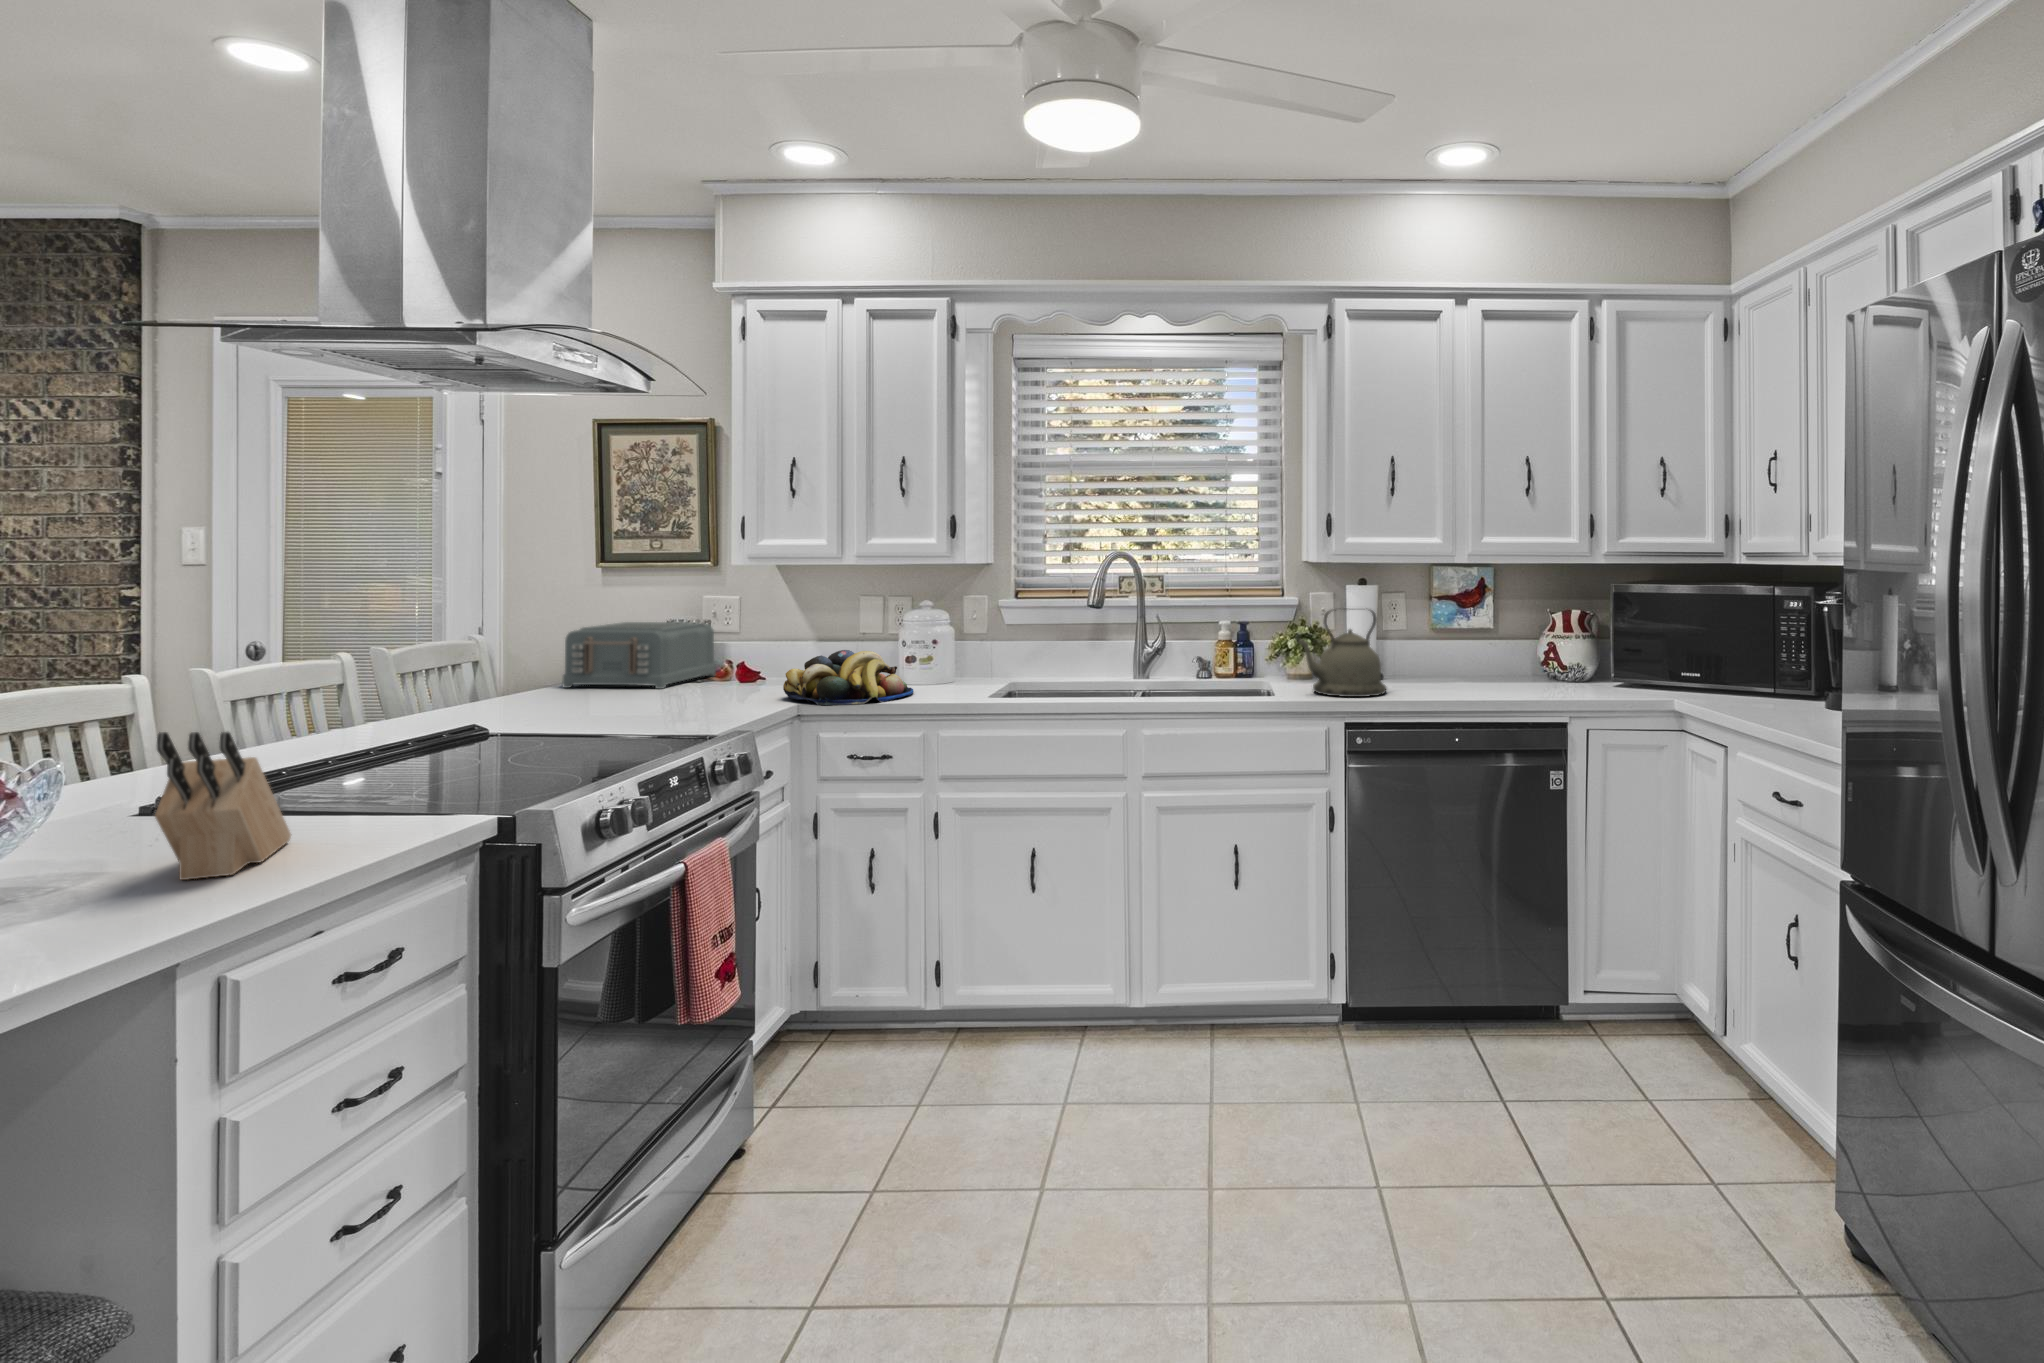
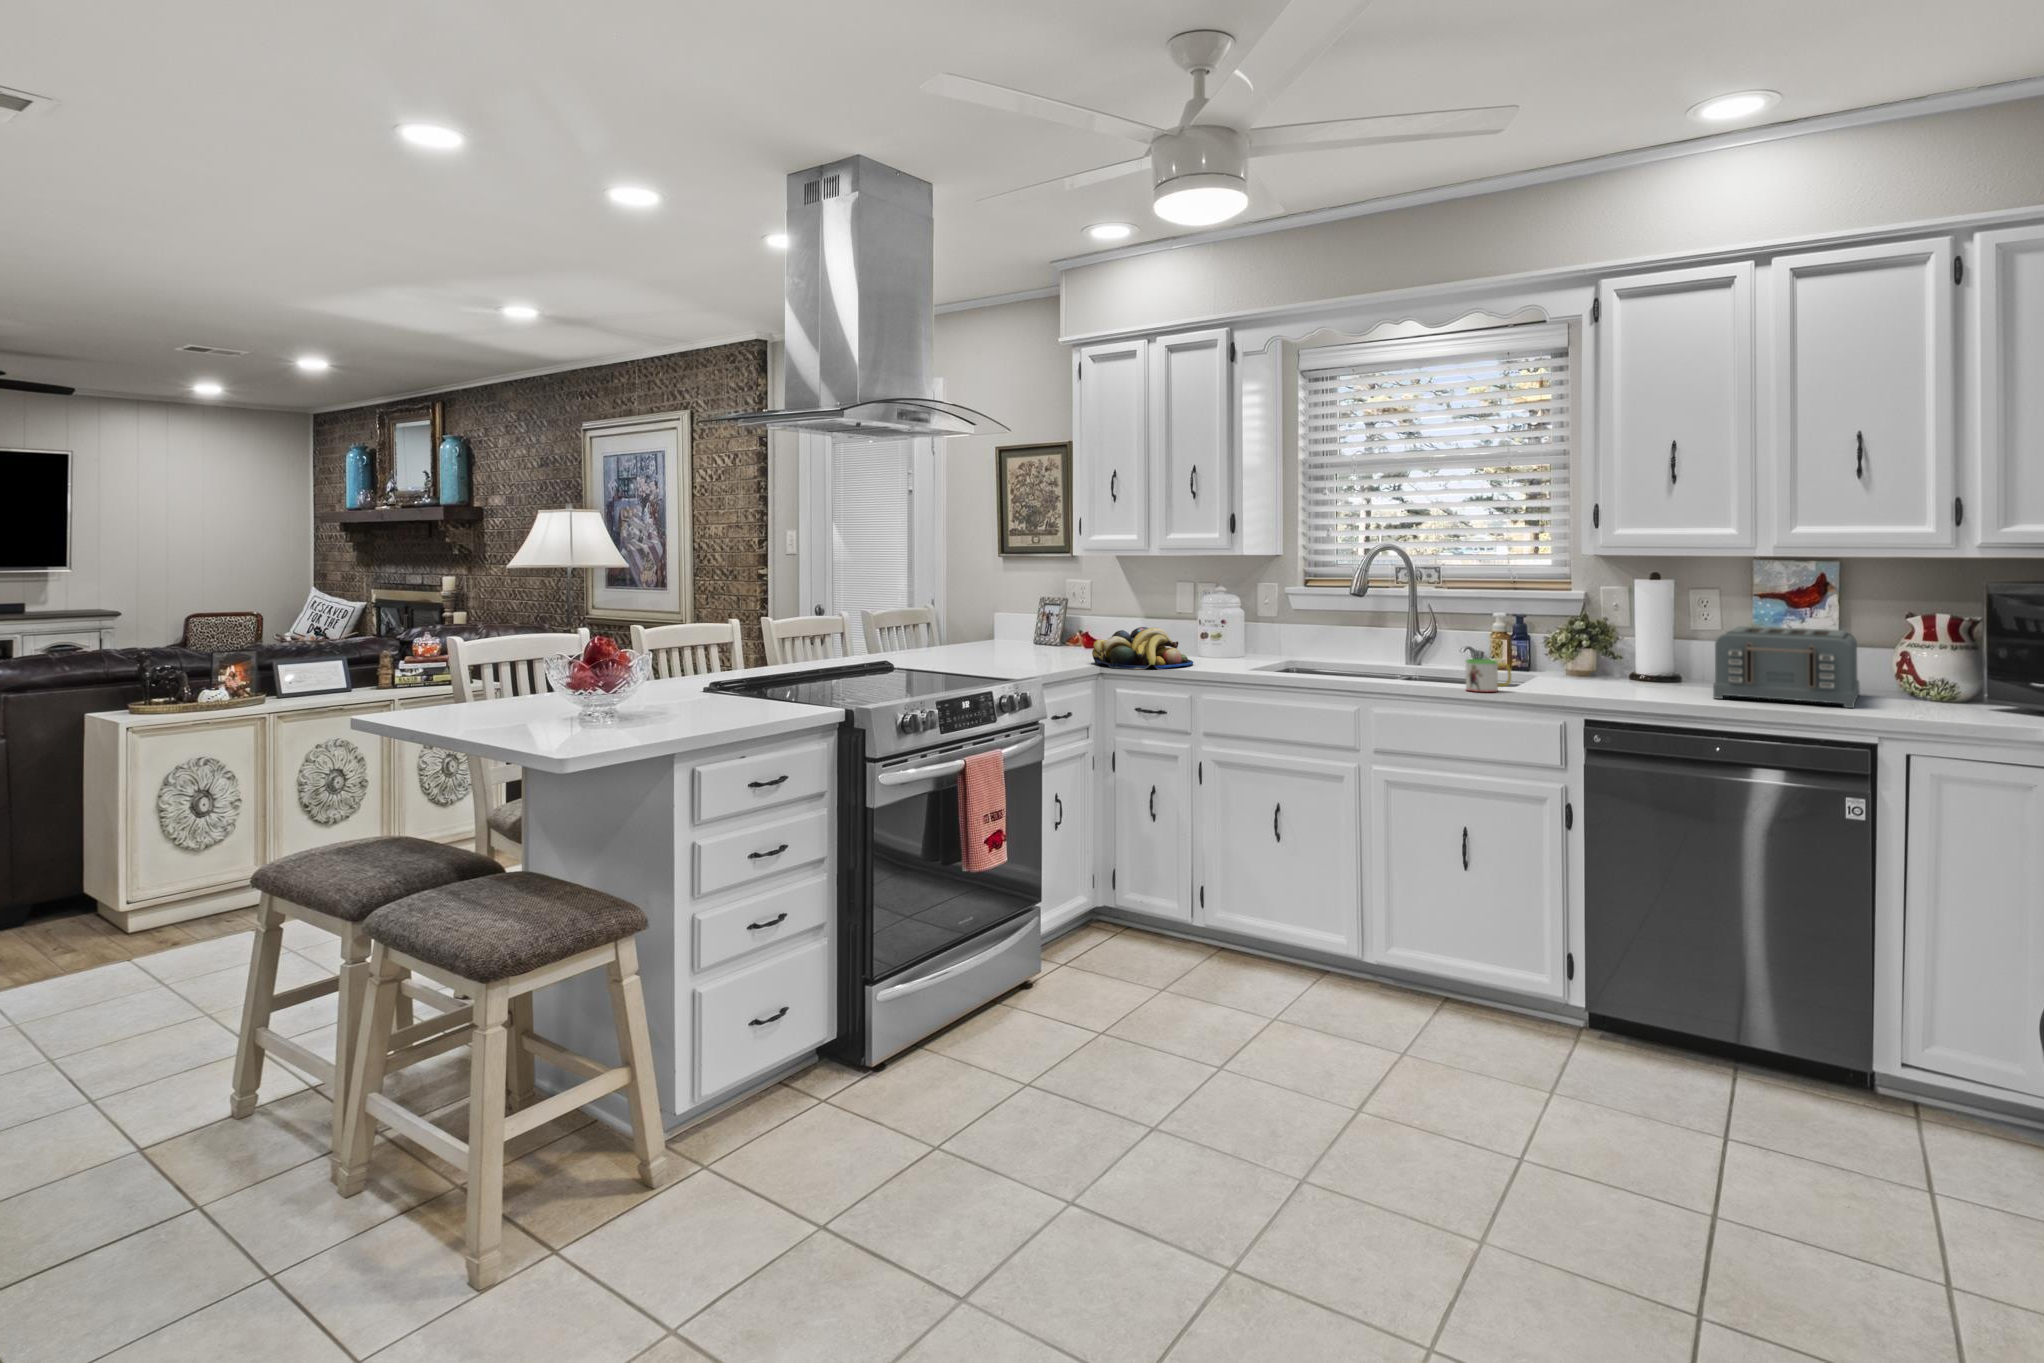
kettle: present [1297,610,1387,697] -> none [1538,602,1650,694]
toaster: present [562,622,716,689] -> present [1713,626,1860,708]
mug: none [1240,670,1282,704] -> present [1466,659,1511,692]
knife block: present [155,732,291,880] -> none [685,636,752,718]

